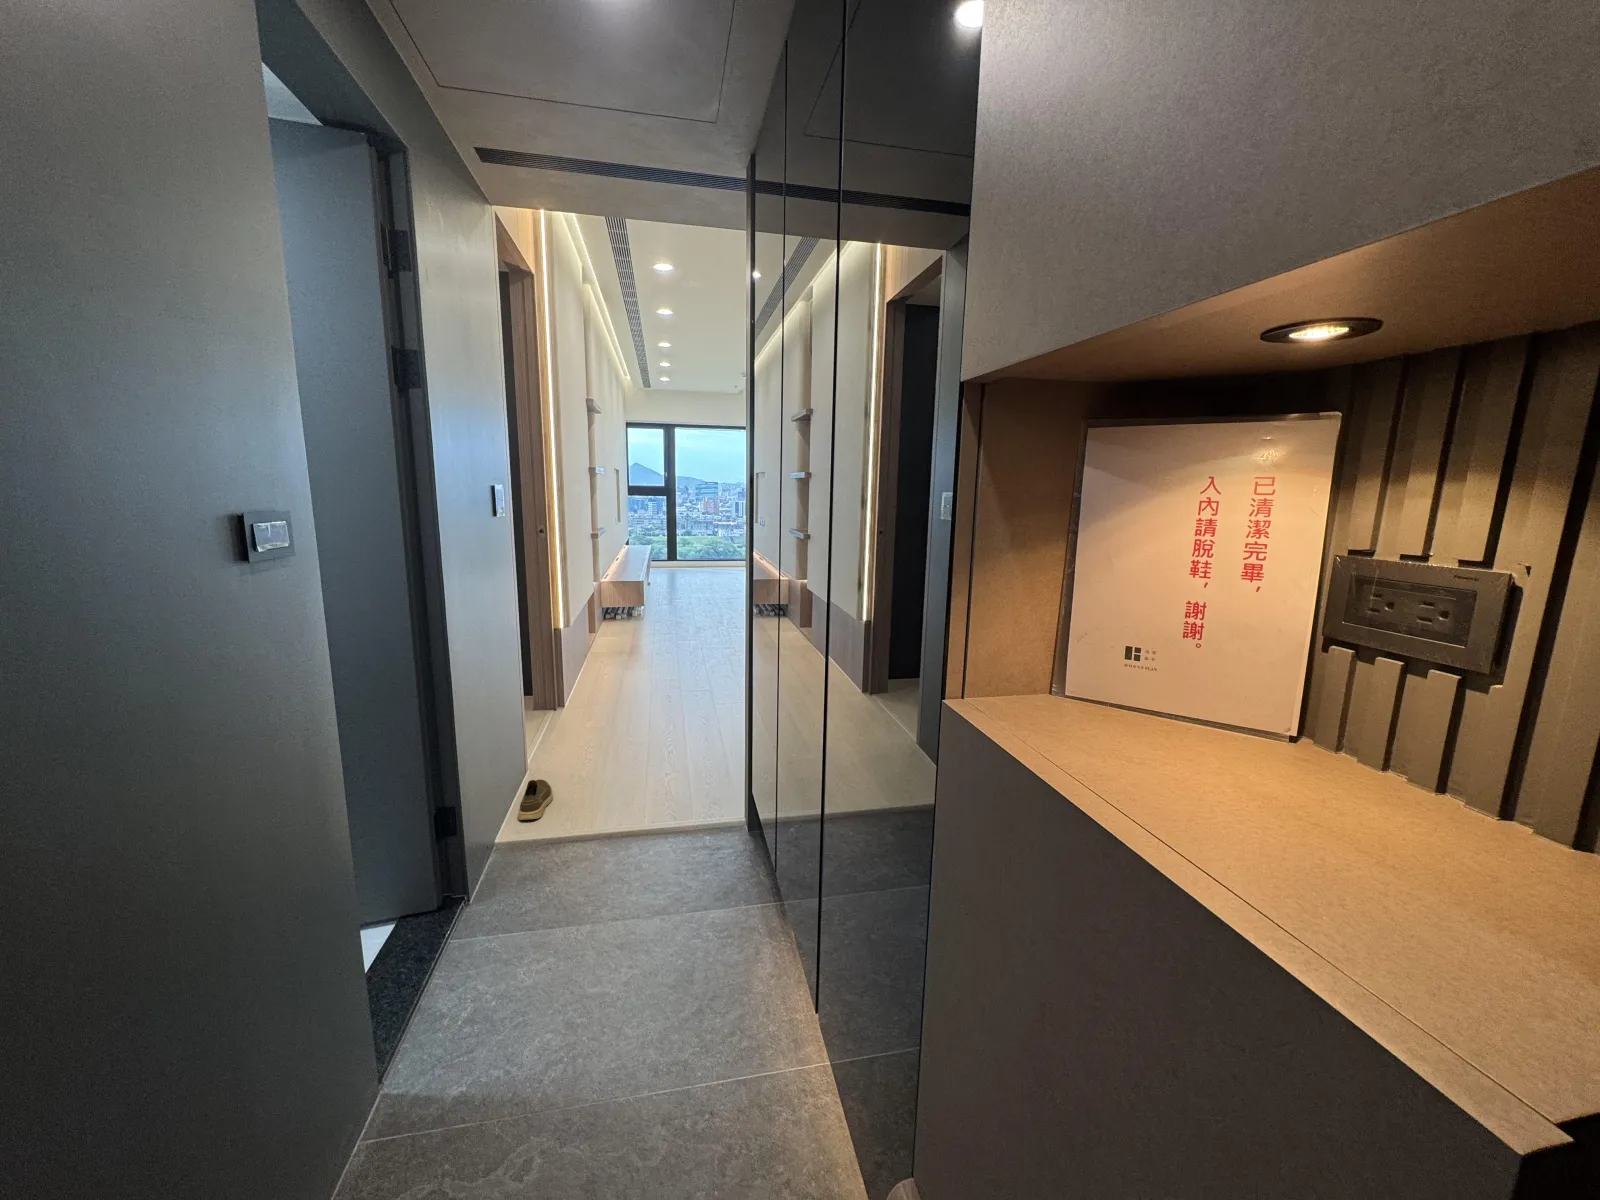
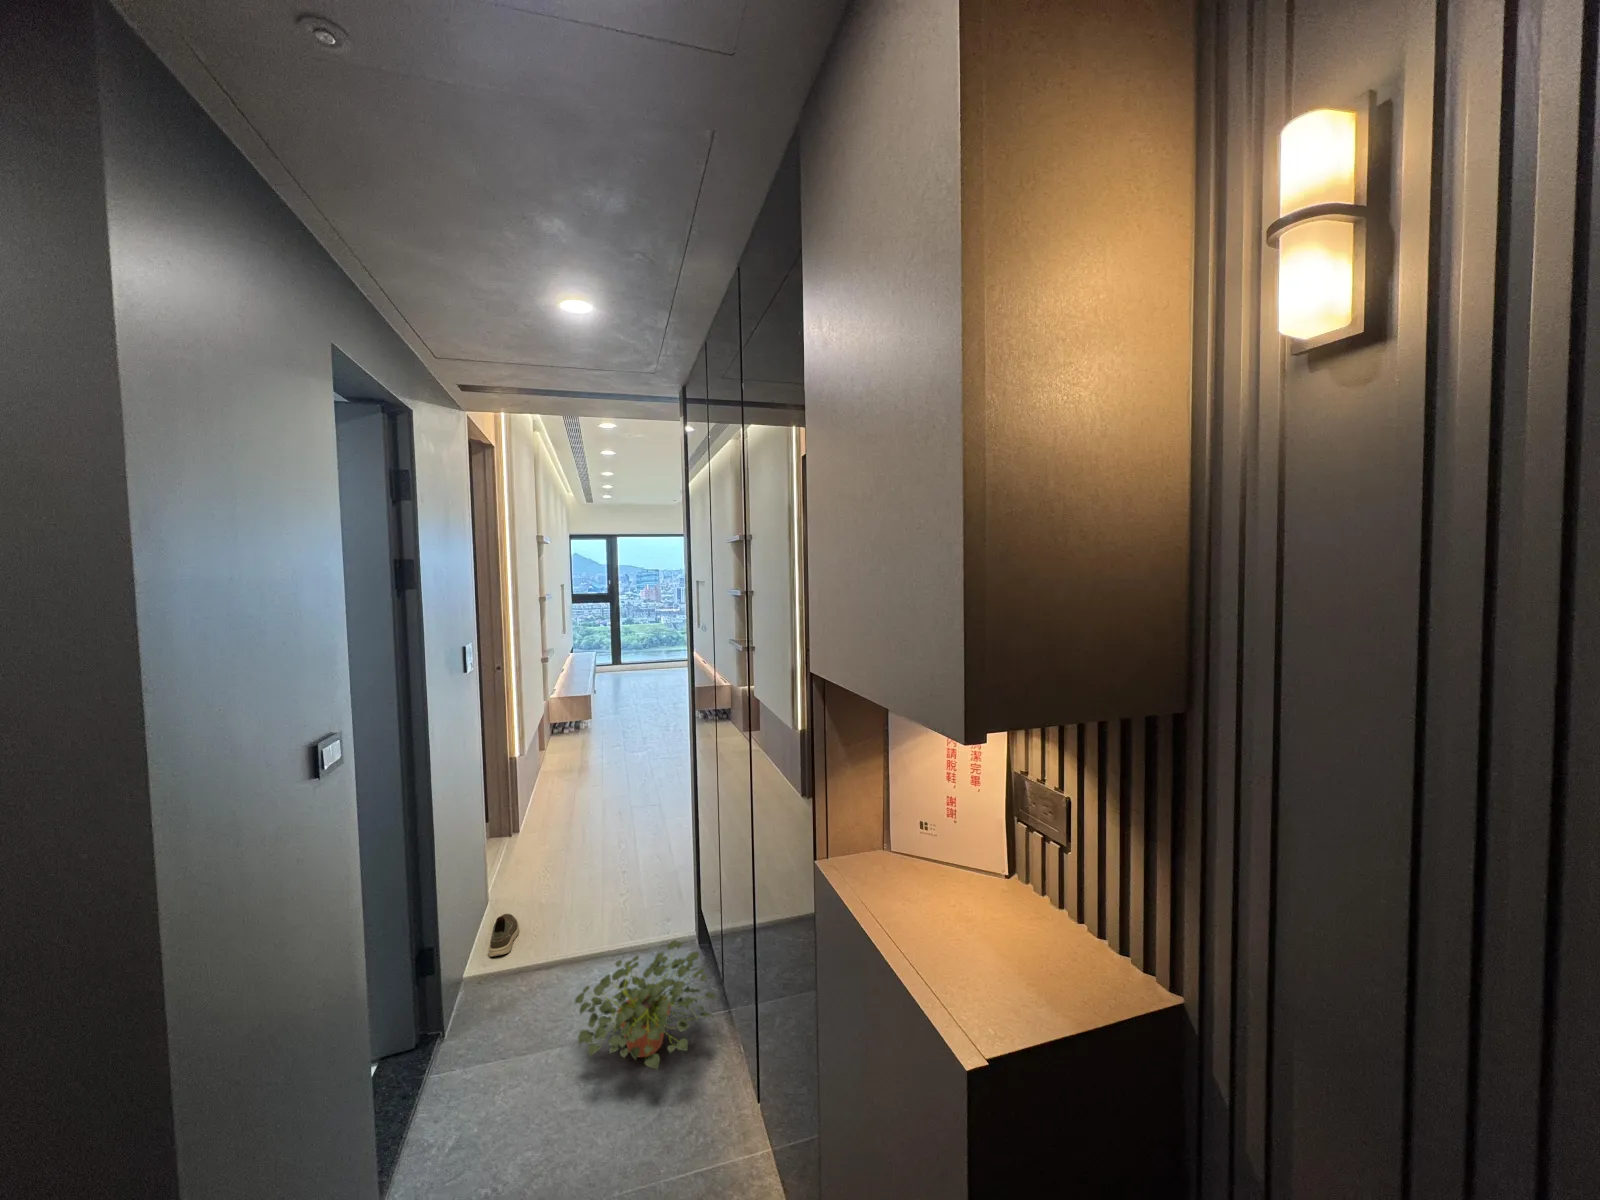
potted plant: none [602,820,764,962] -> present [575,940,715,1069]

